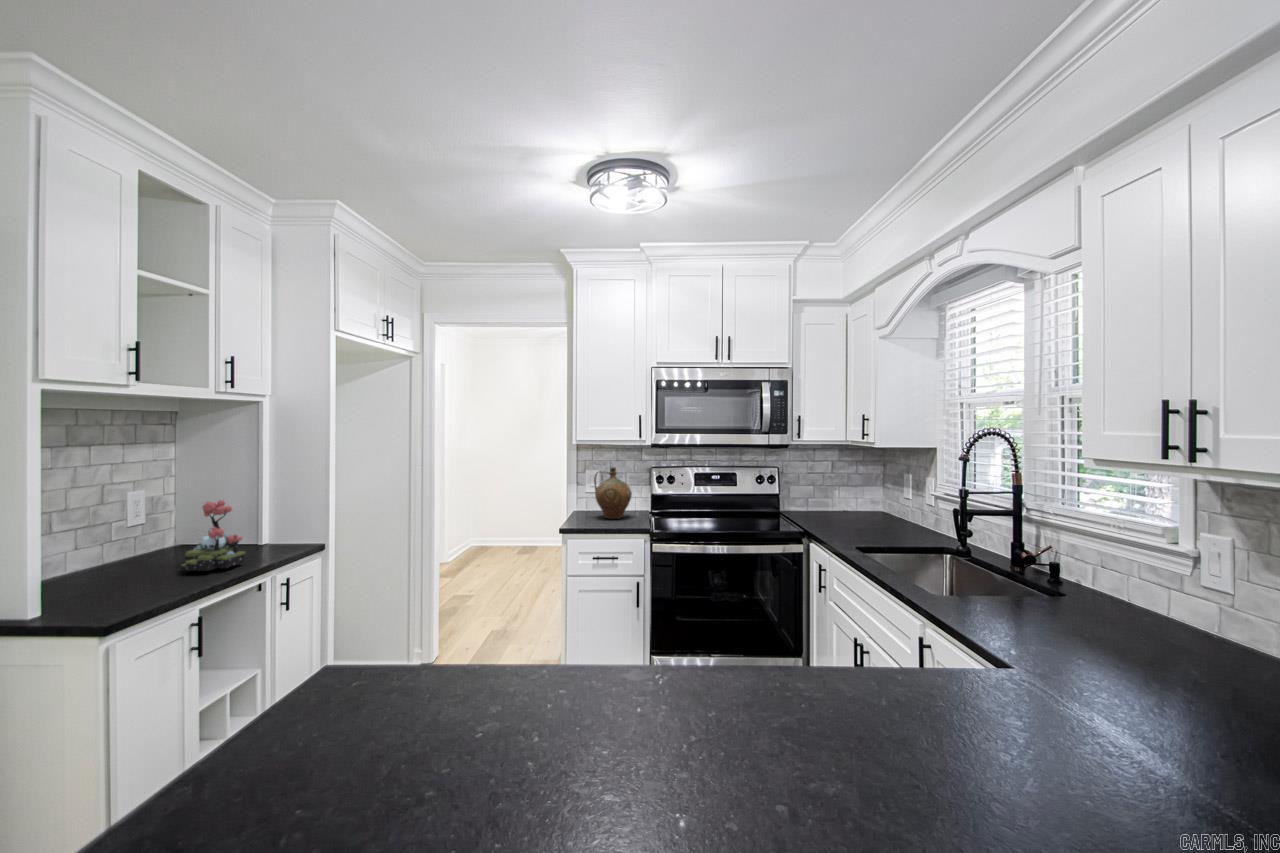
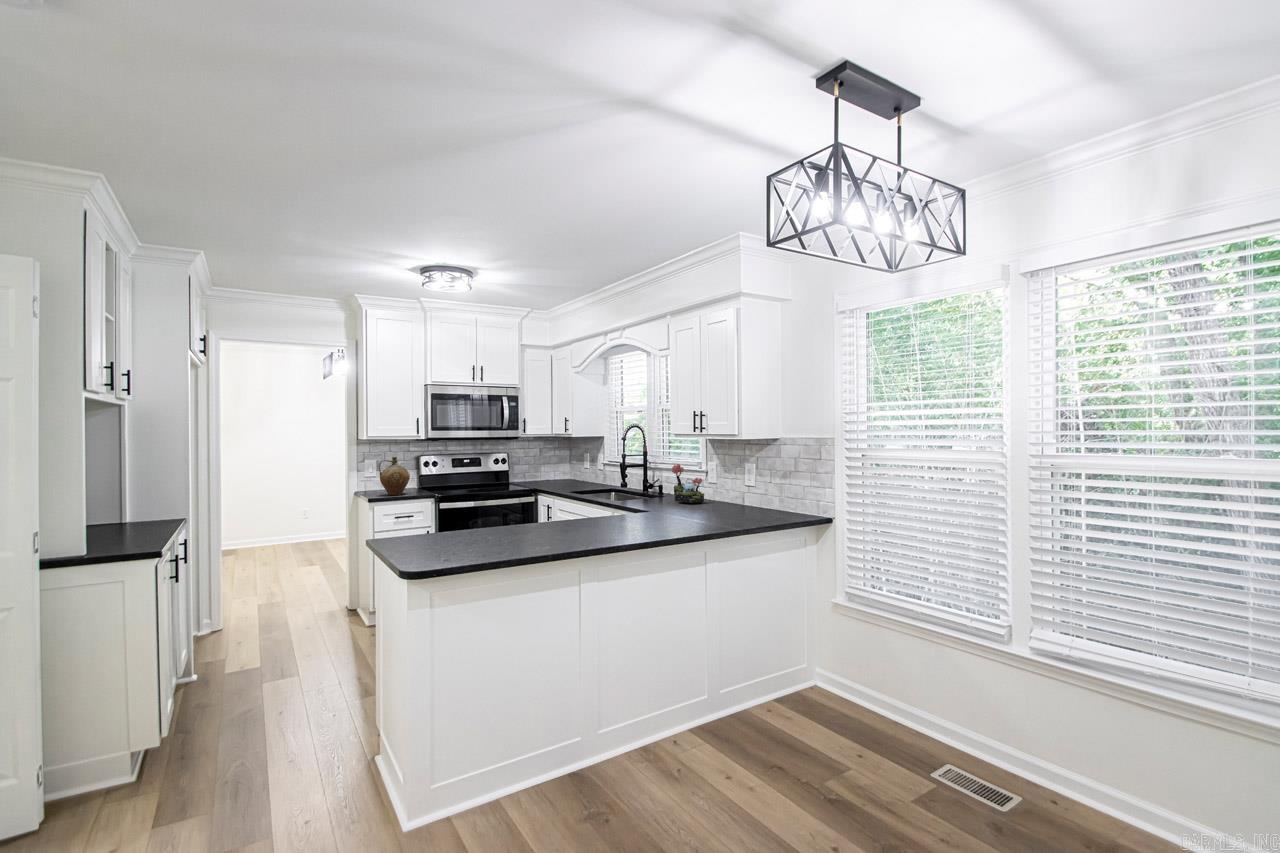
plant: present [181,500,245,571] -> present [672,464,704,503]

